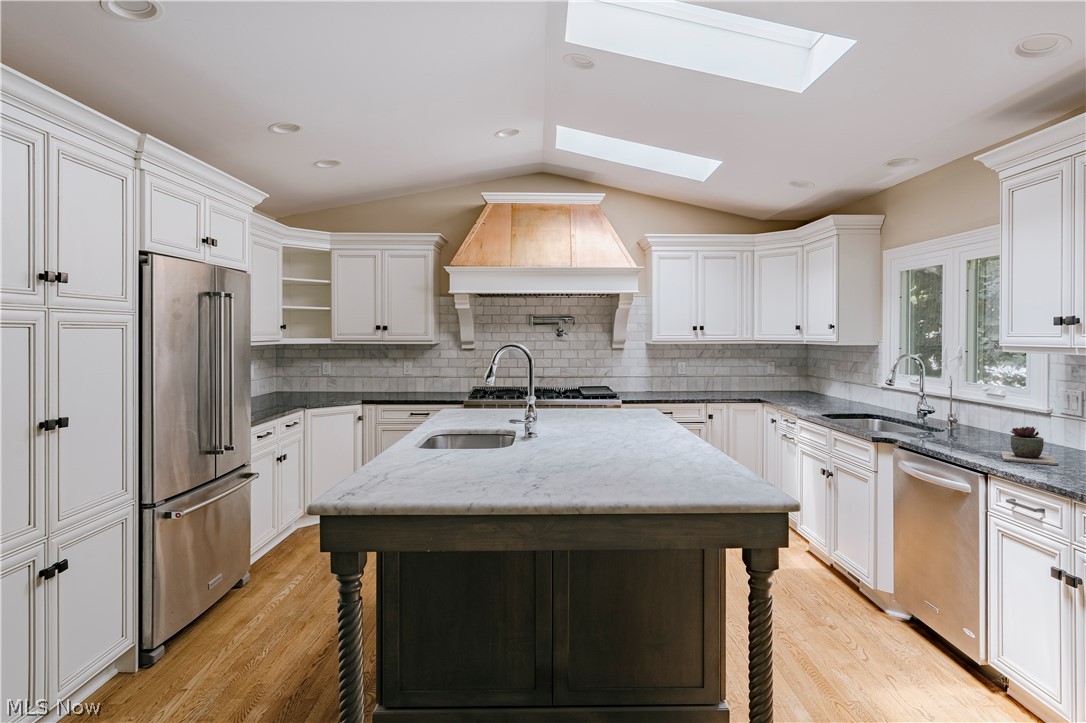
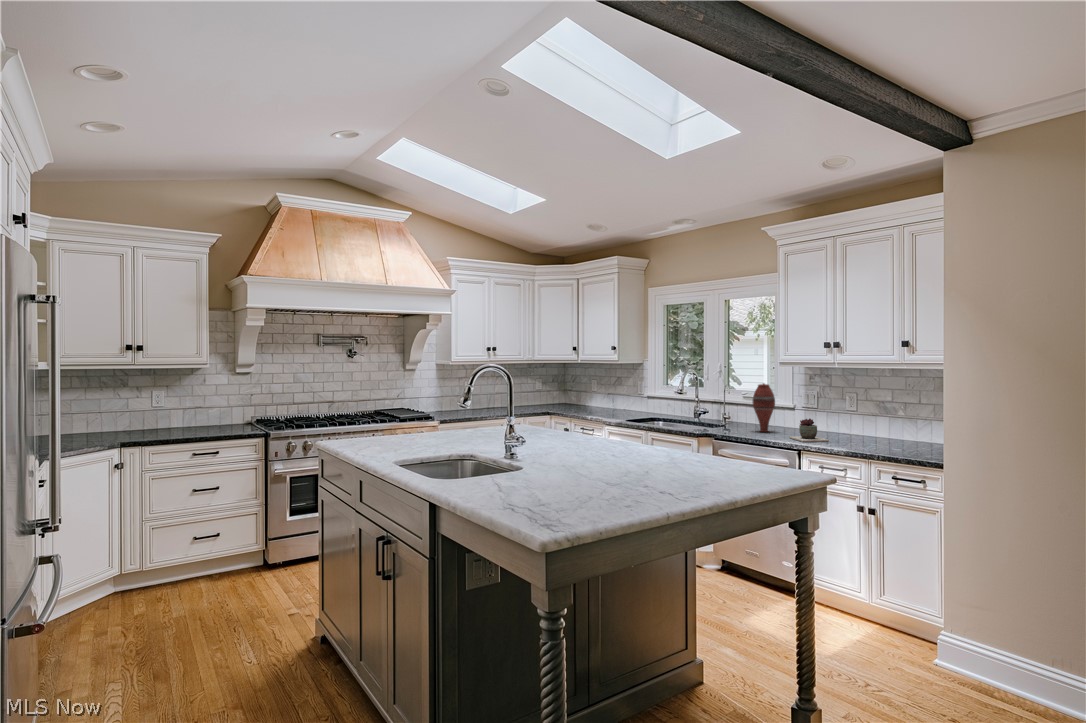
vase: none [972,371,1011,442] -> present [753,383,775,432]

